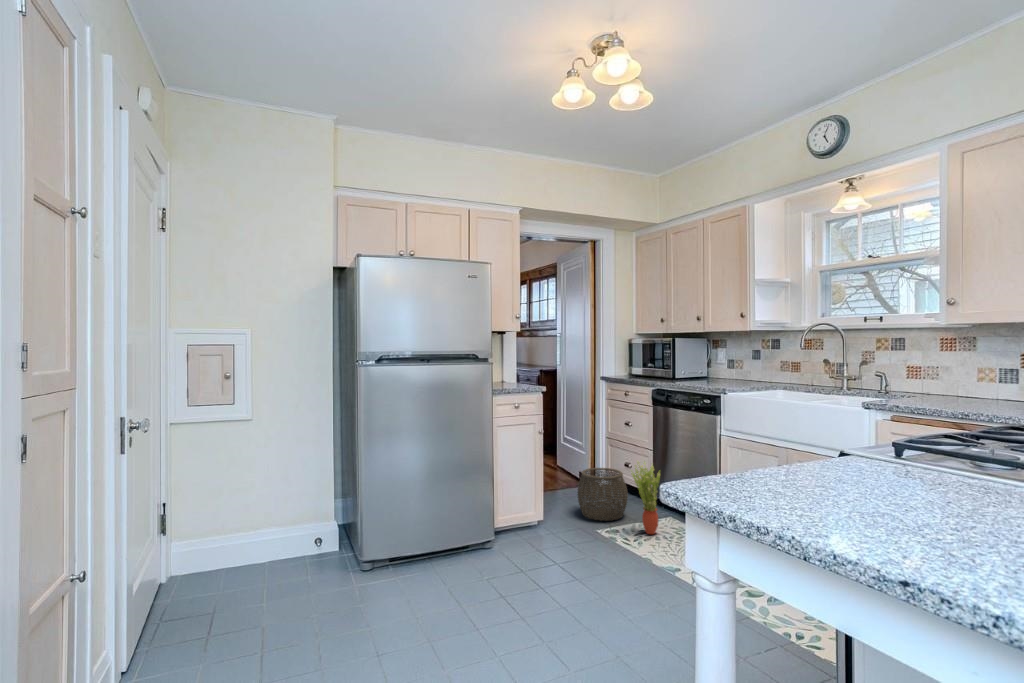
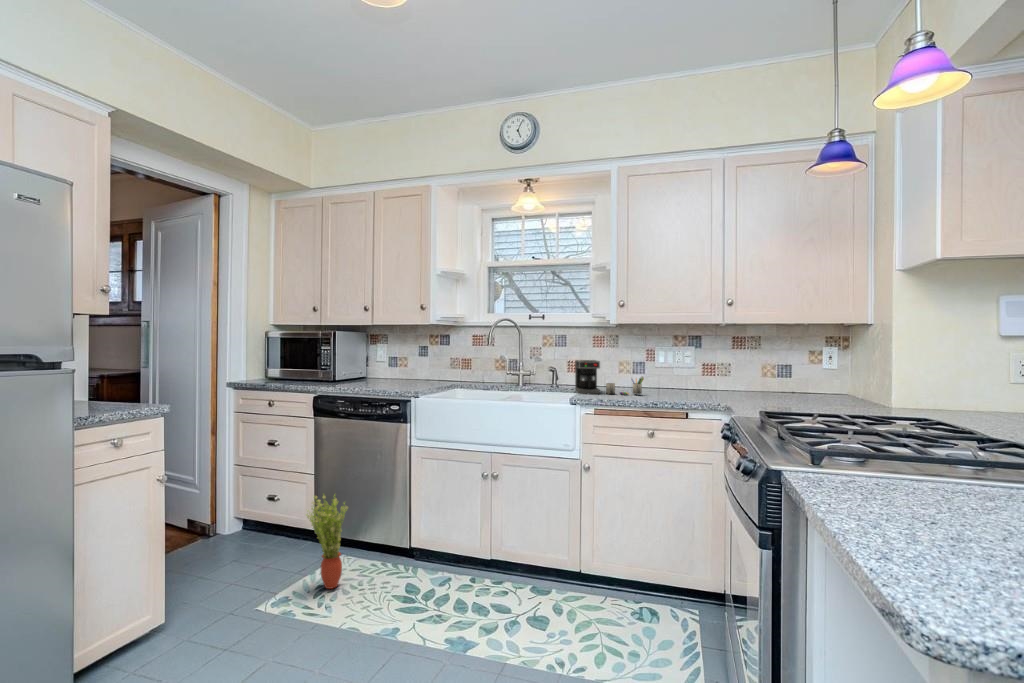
coffee maker: none [892,363,991,404] -> present [575,360,644,394]
woven basket: present [577,468,628,521] -> none [211,511,290,592]

